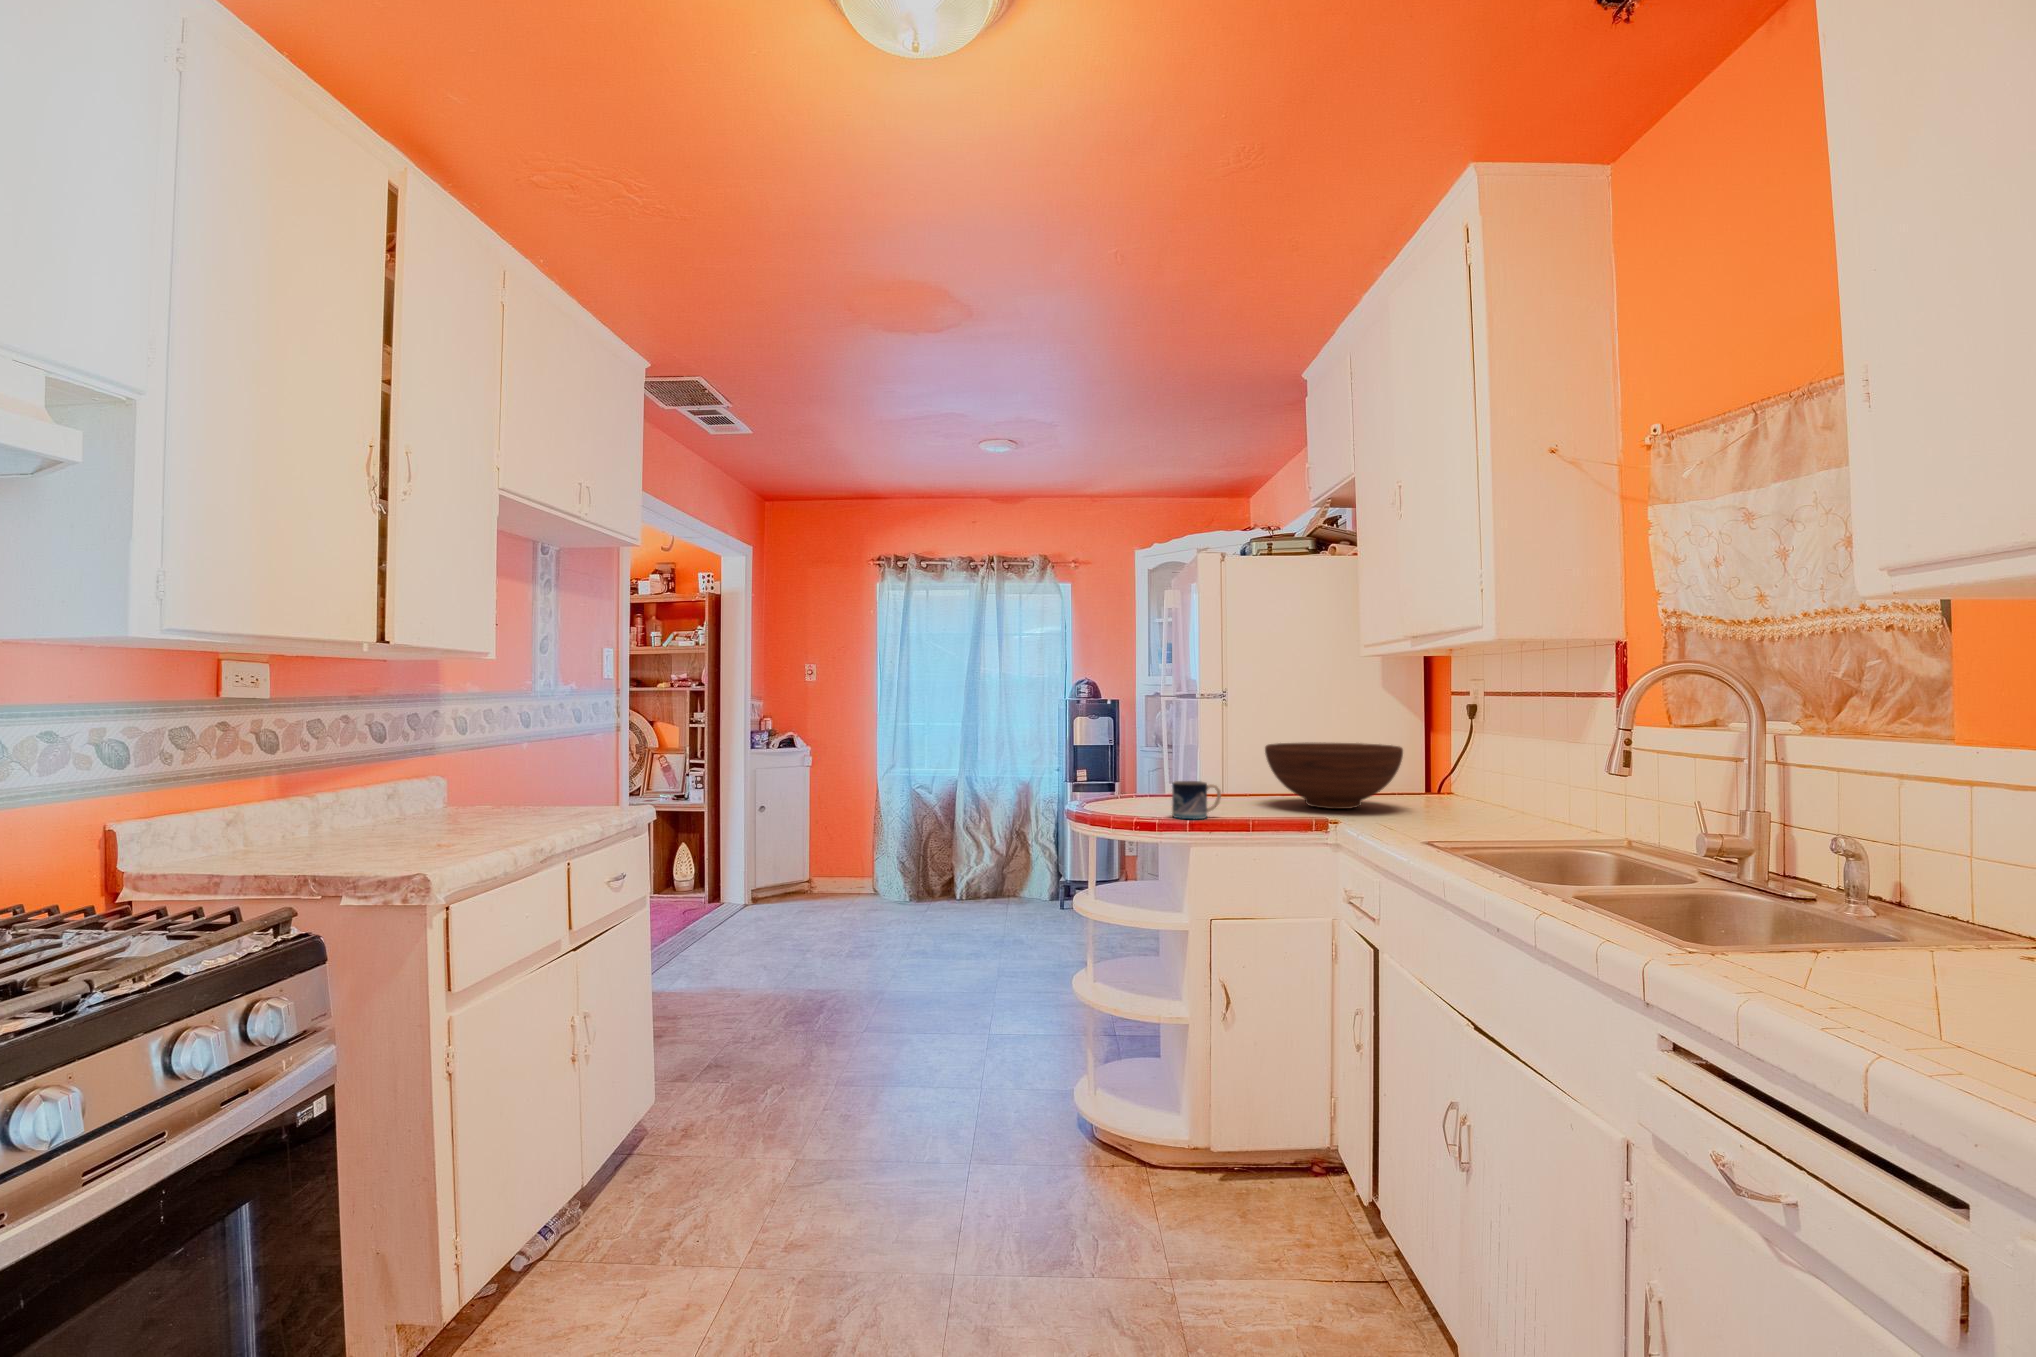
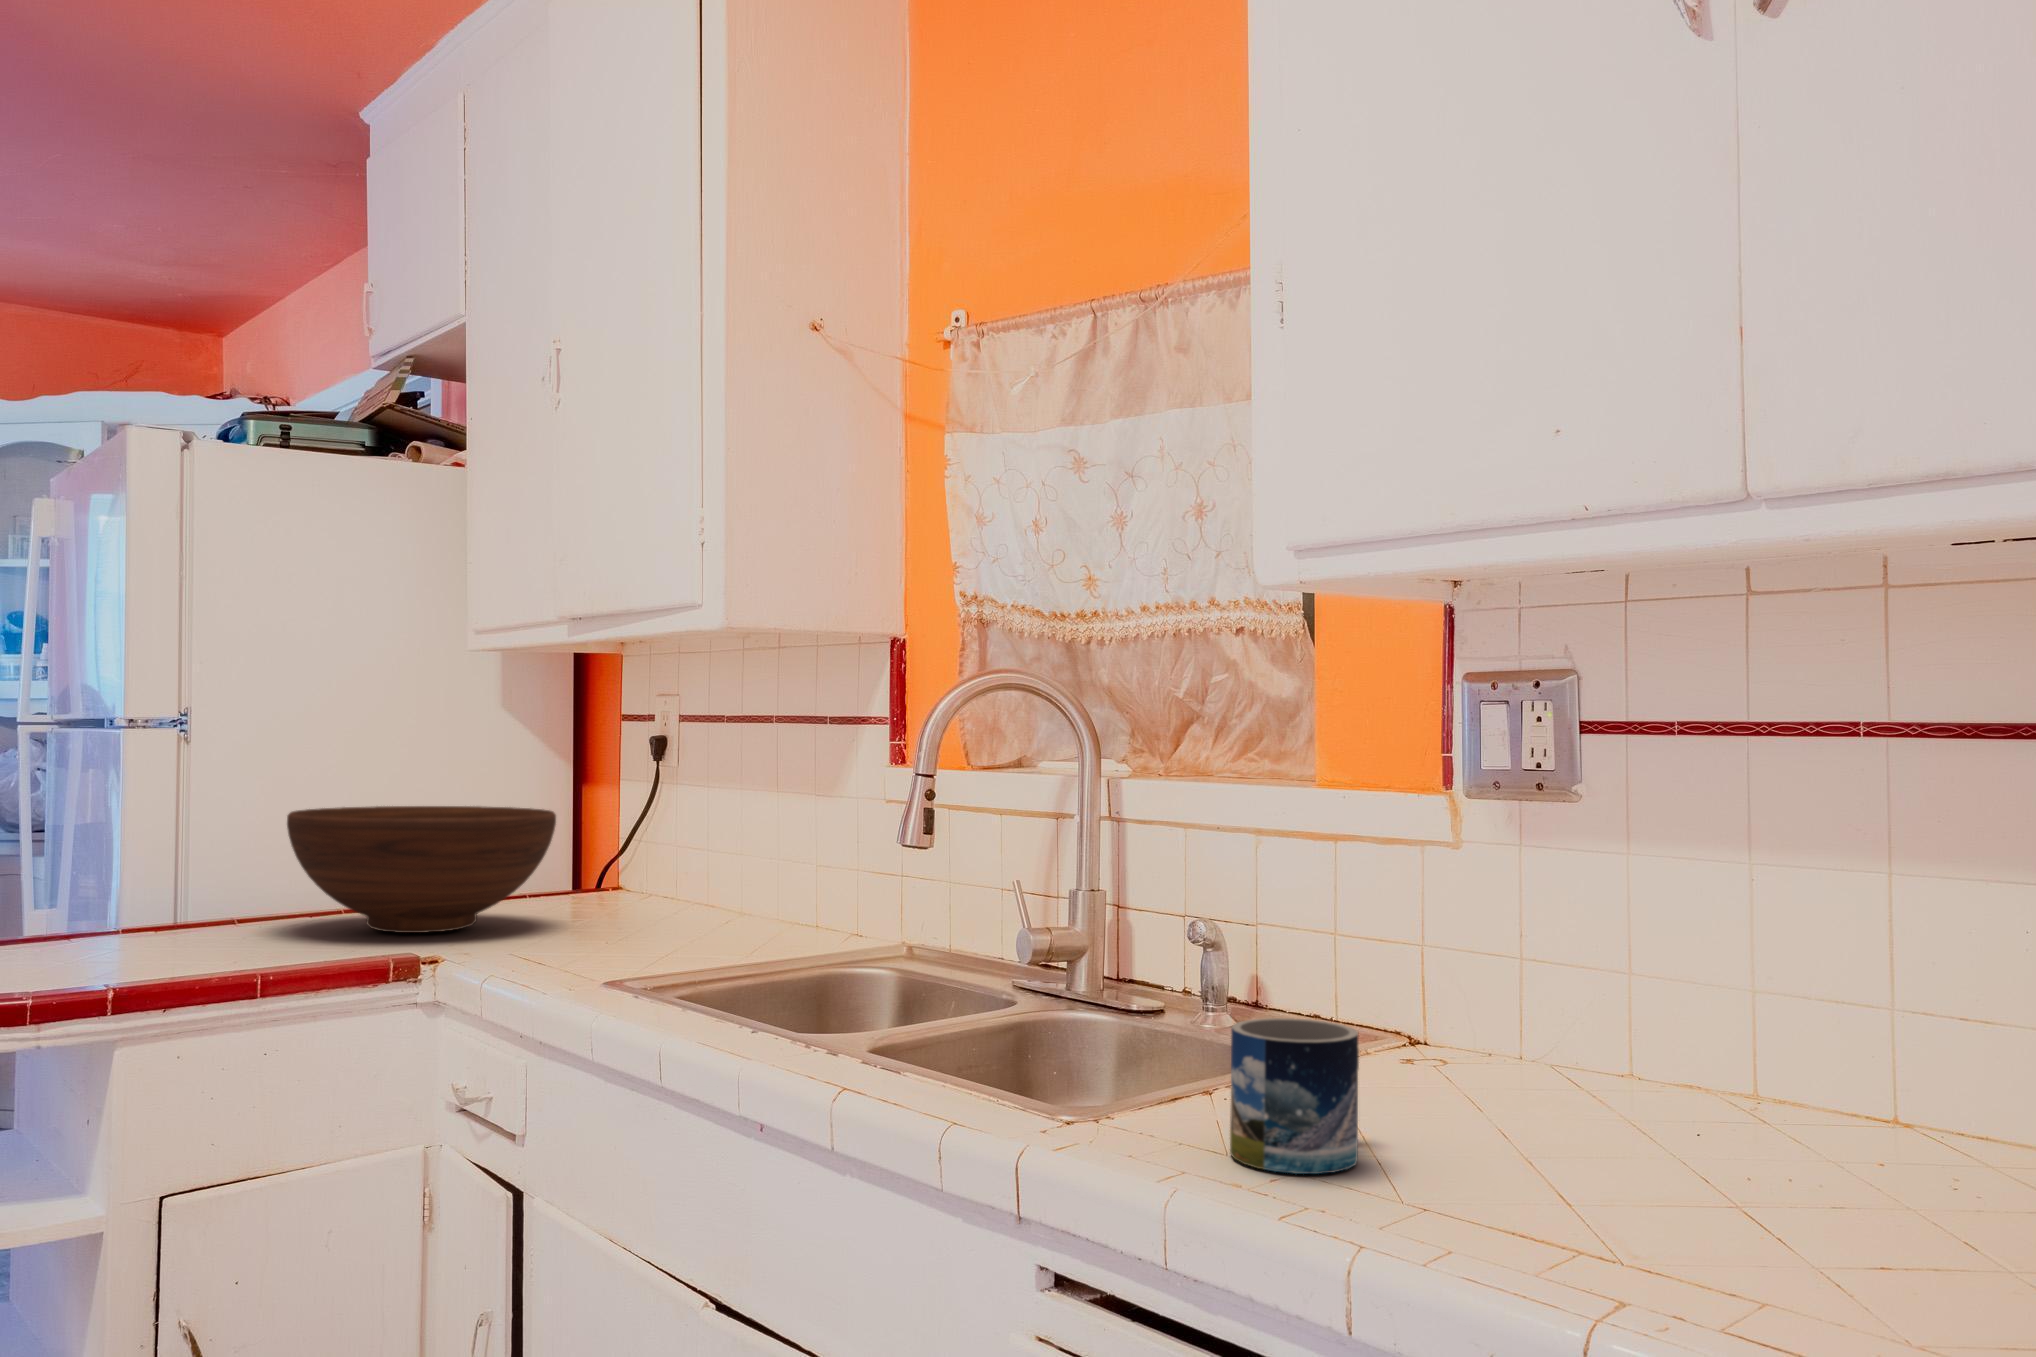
mug: present [1172,781,1221,819] -> present [1230,1018,1359,1174]

